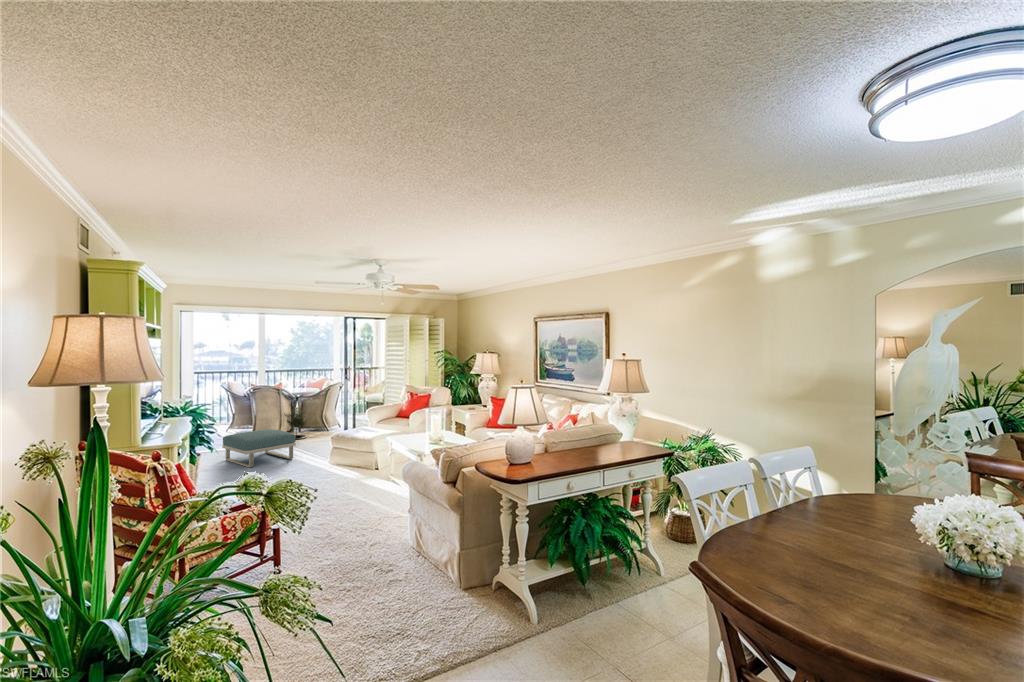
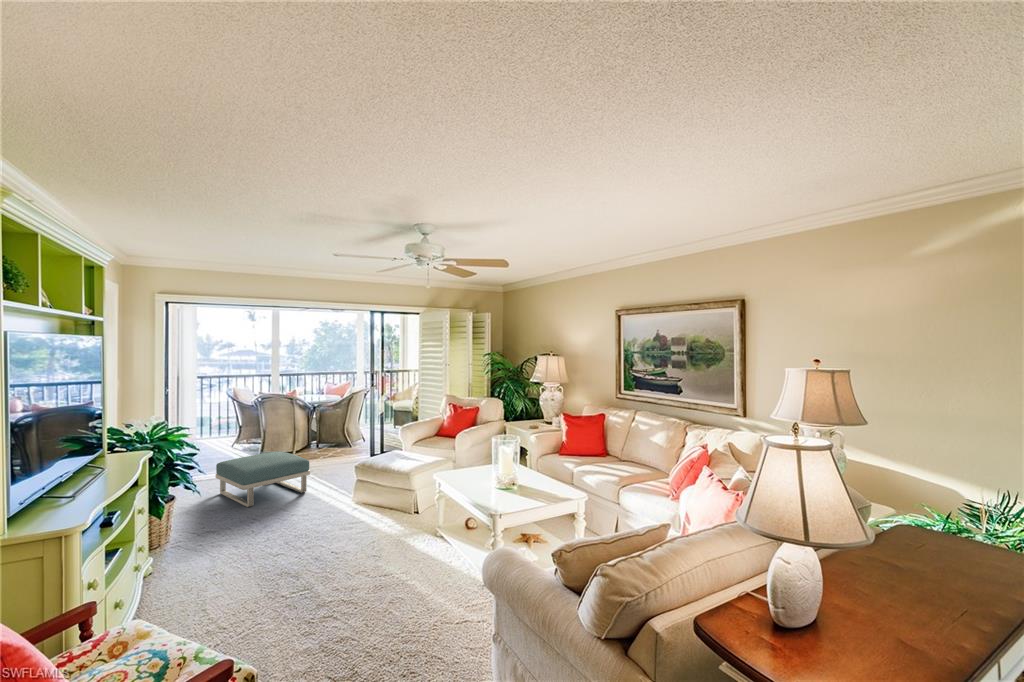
potted tree: present [285,405,307,440] -> none [298,412,328,460]

